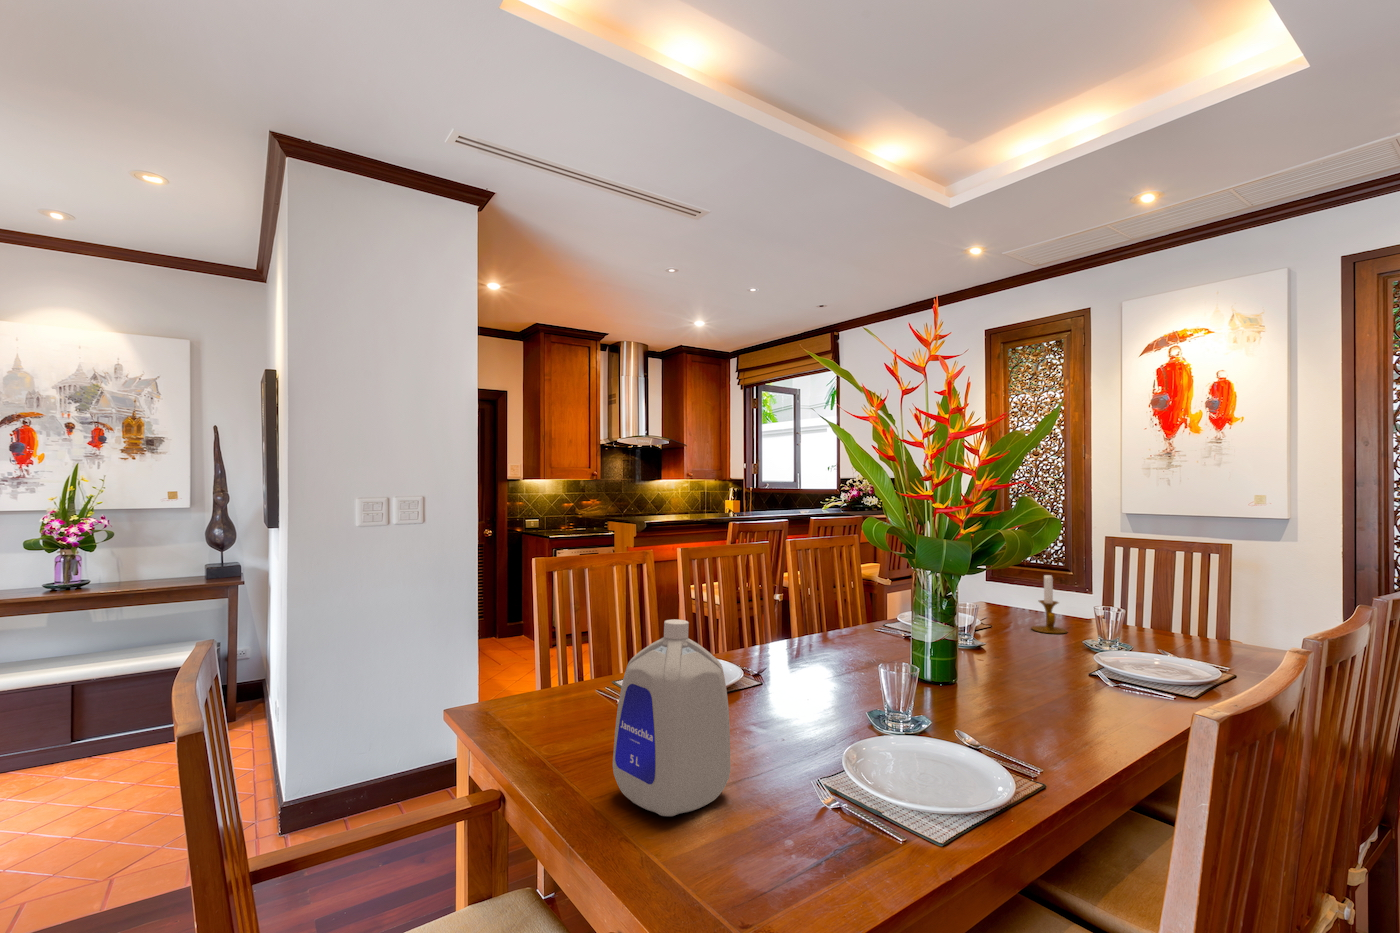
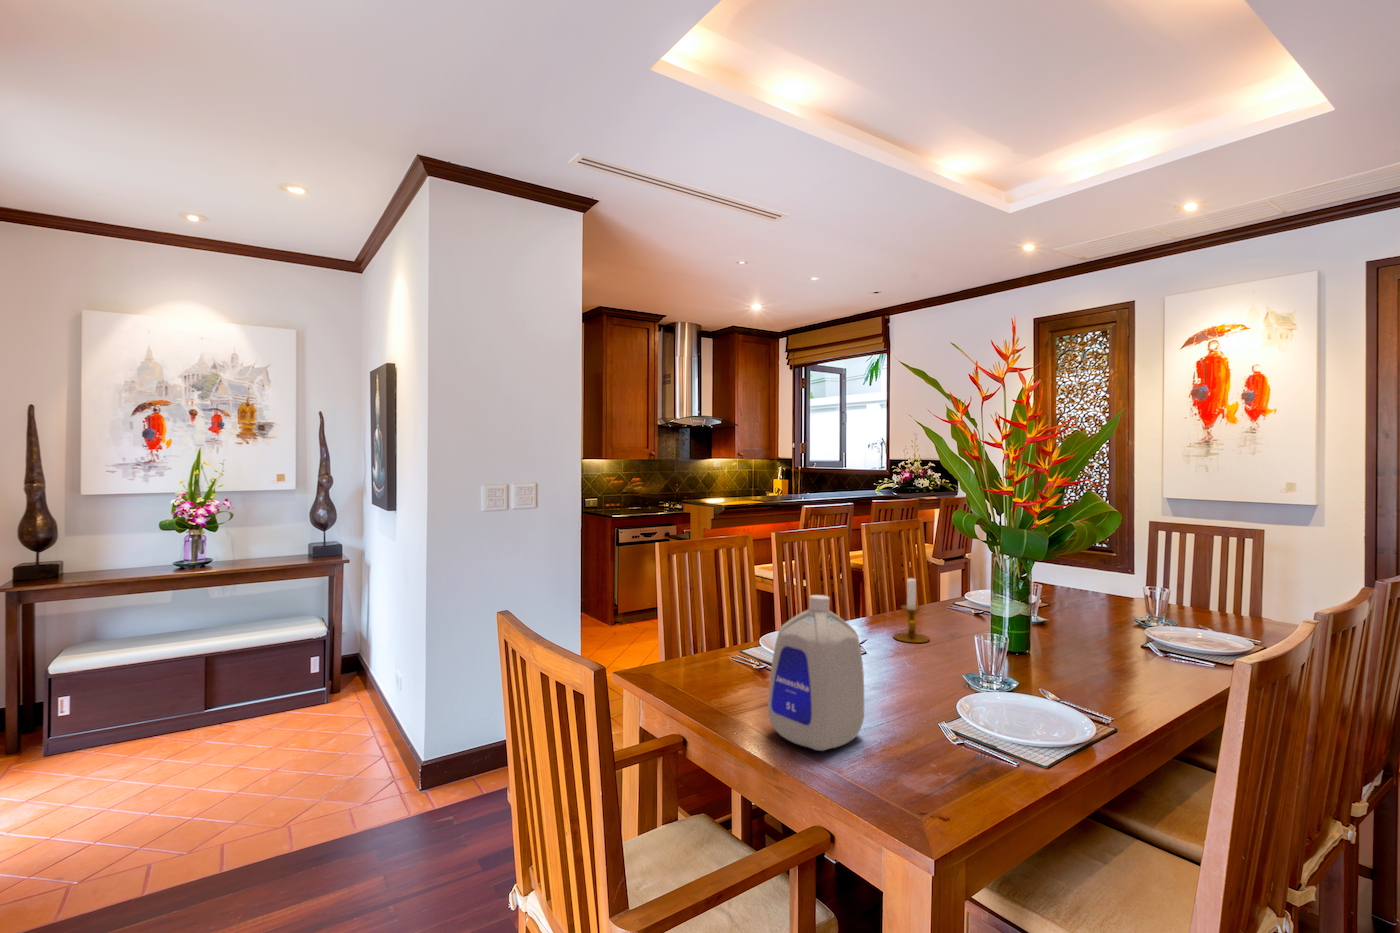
candlestick: present [1031,575,1067,633] -> present [893,578,929,642]

